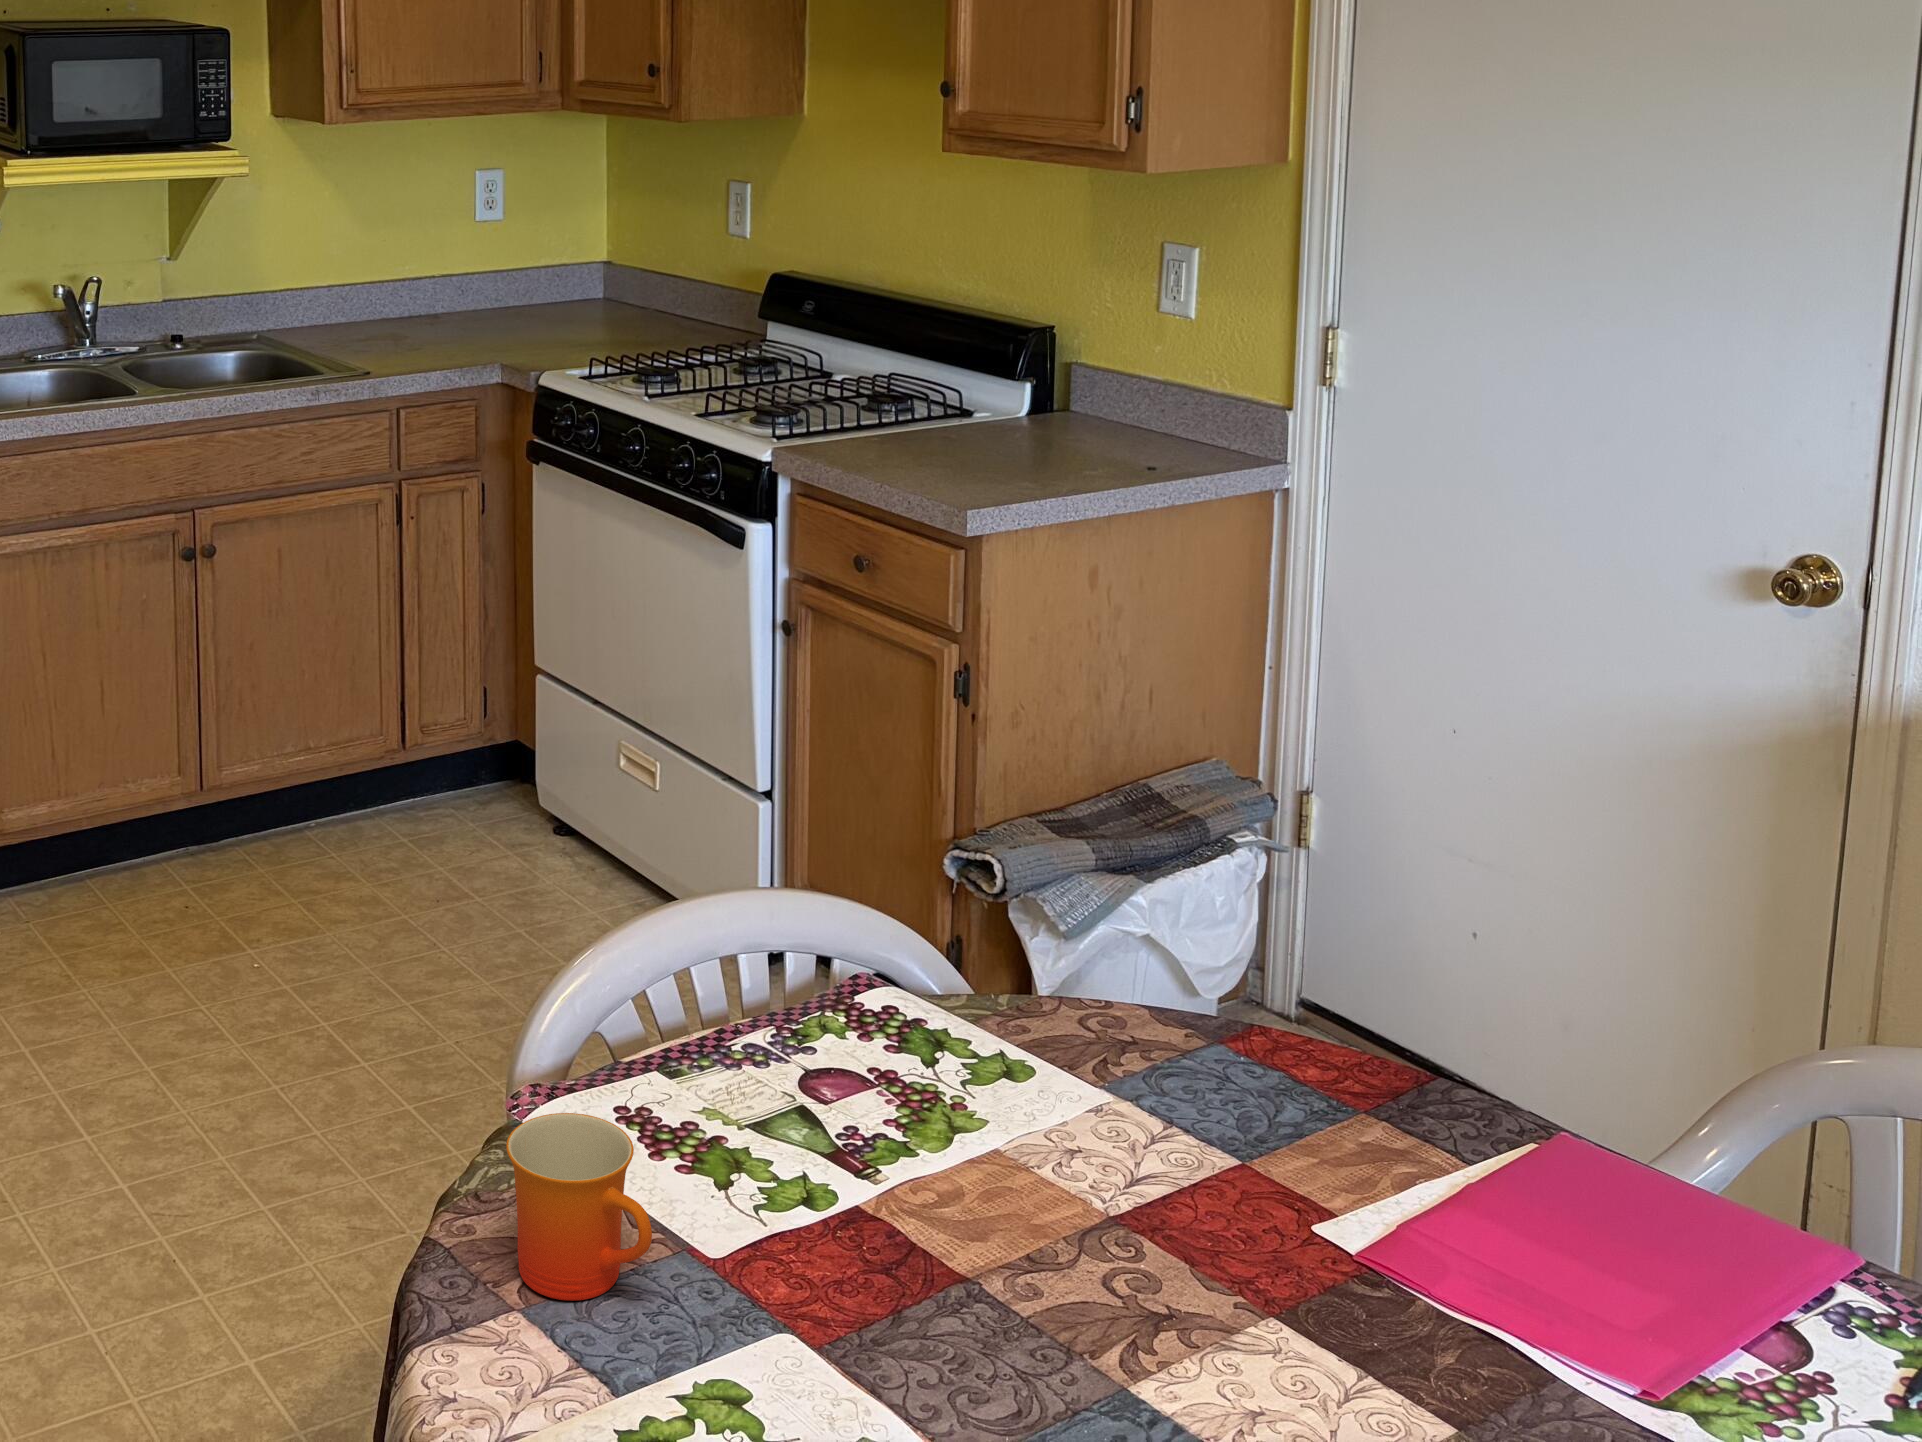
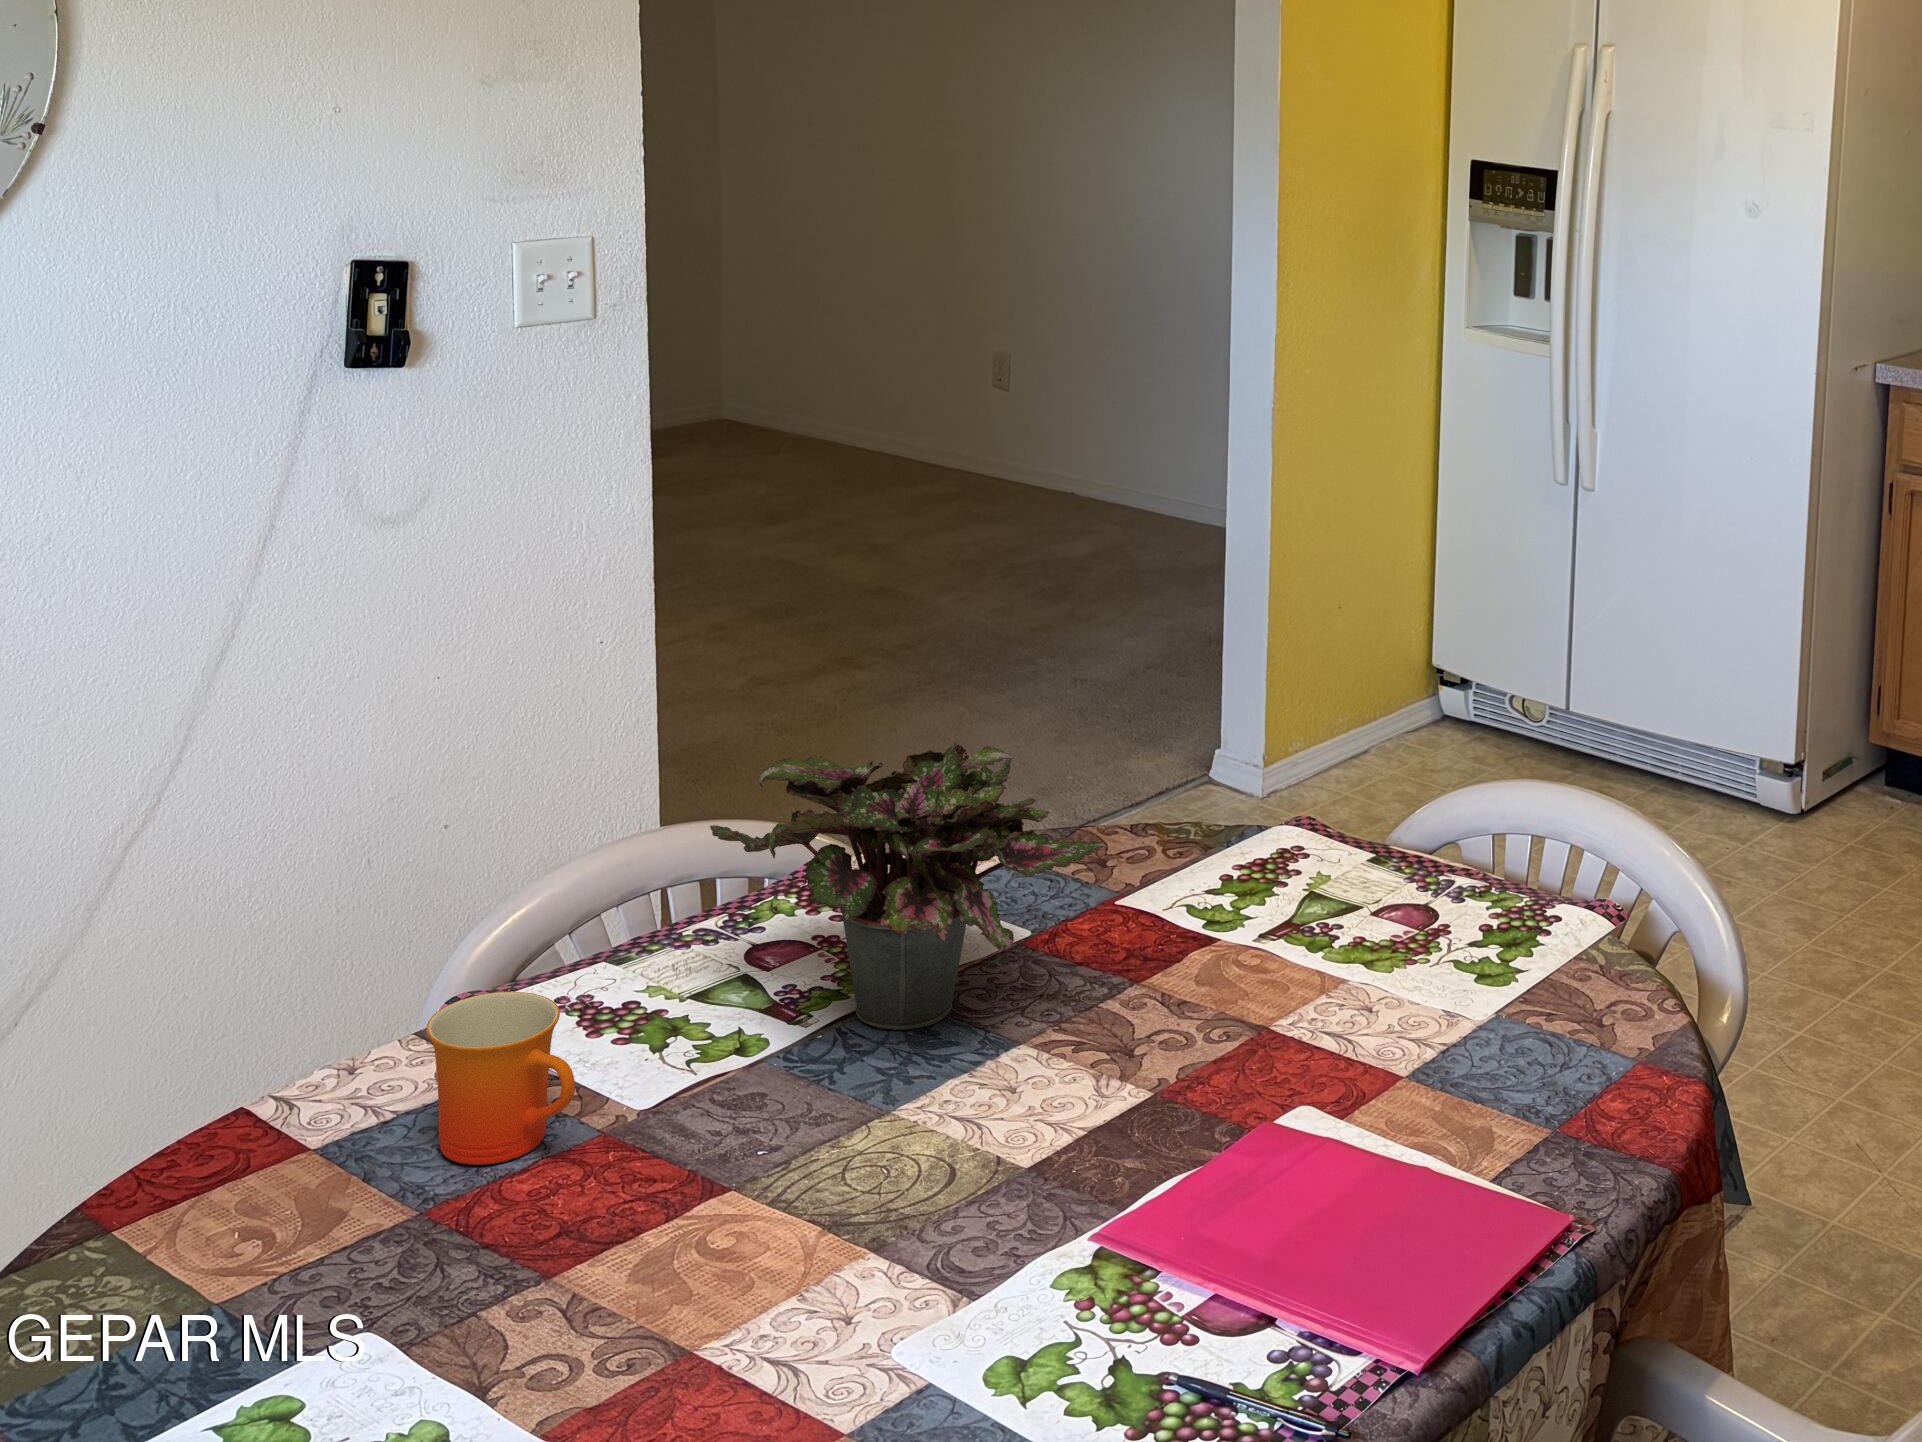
potted plant: none [769,878,1225,1207] -> present [710,741,1107,1030]

